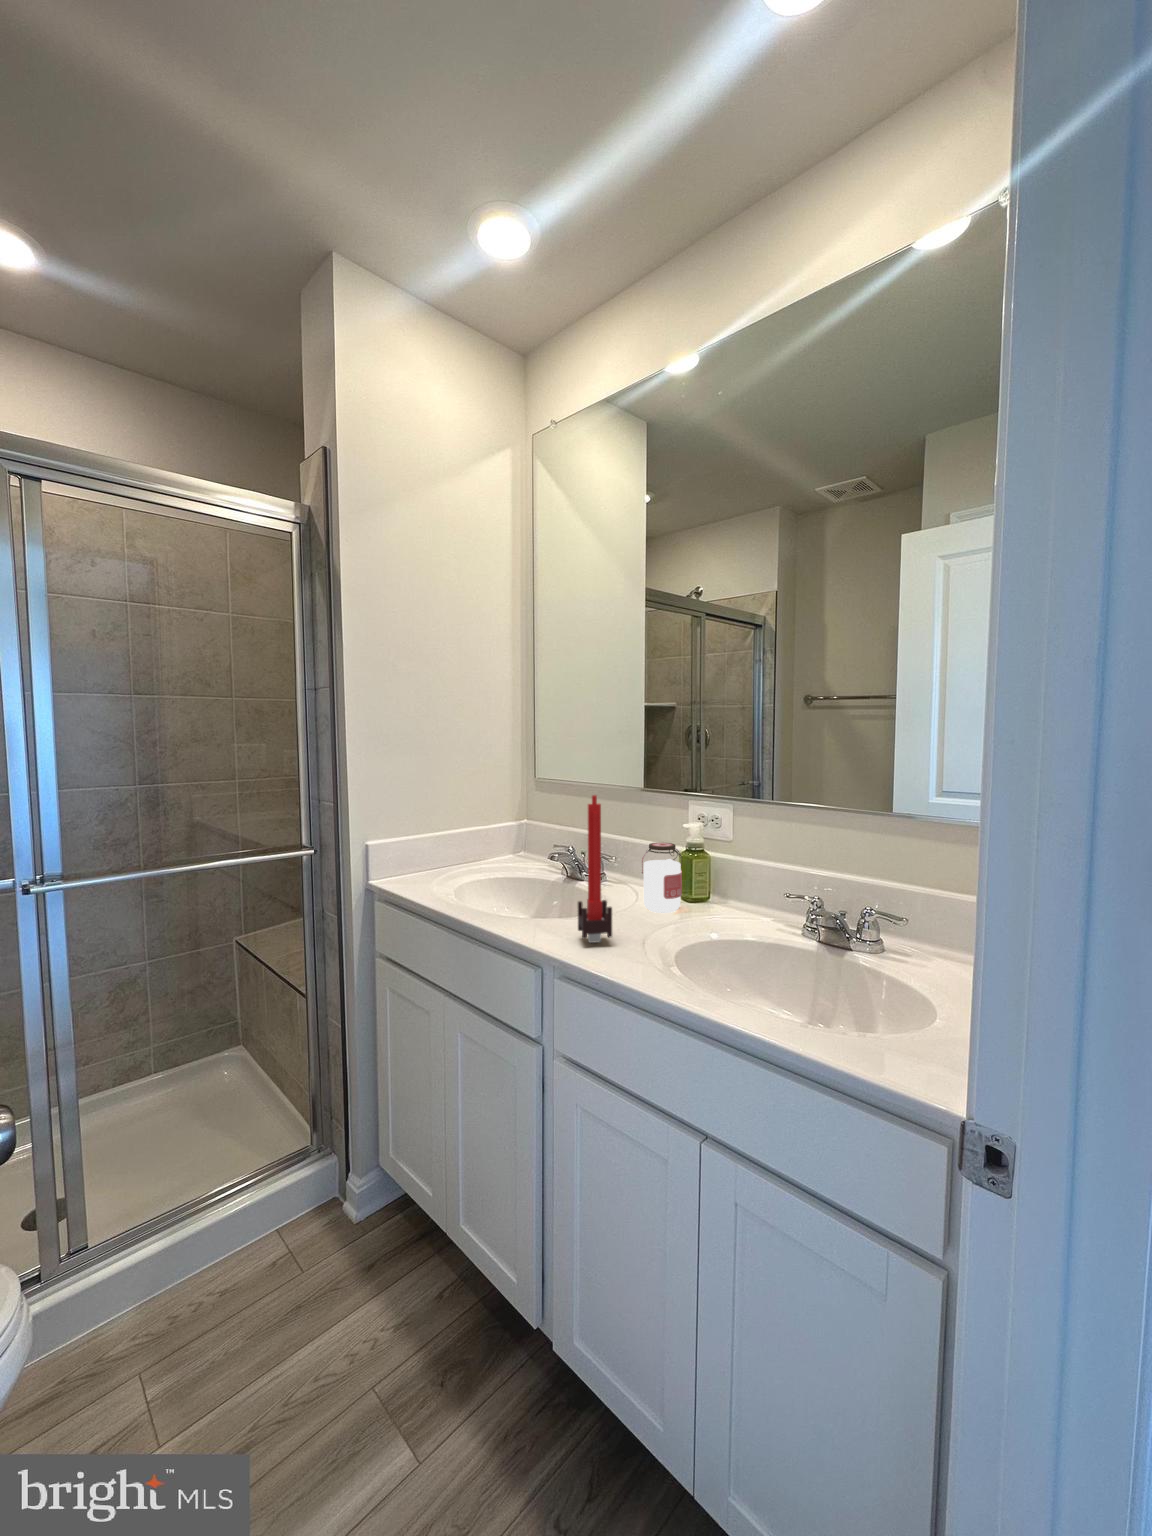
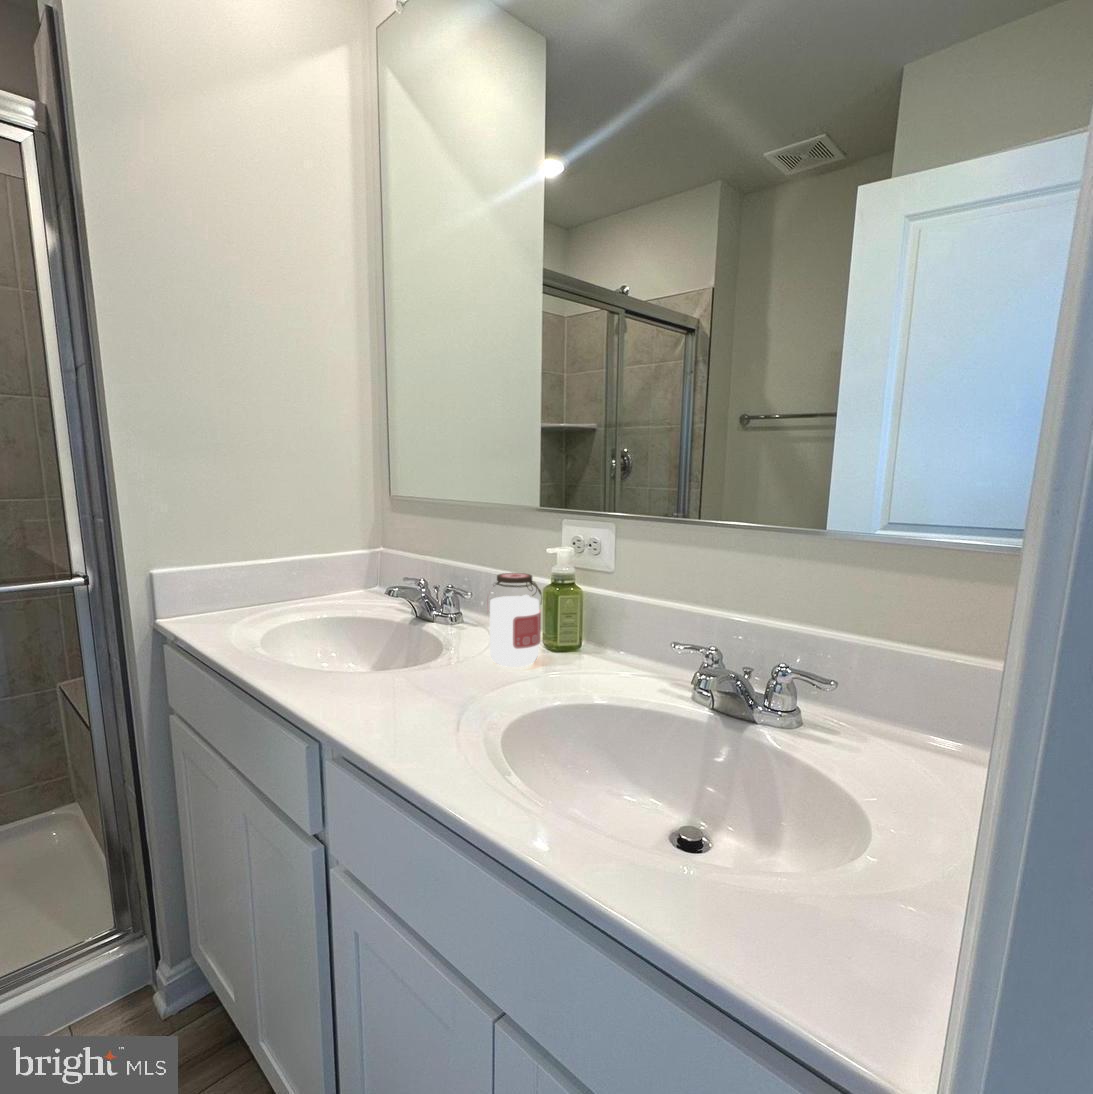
candle: present [578,795,612,943] -> none [371,501,417,714]

